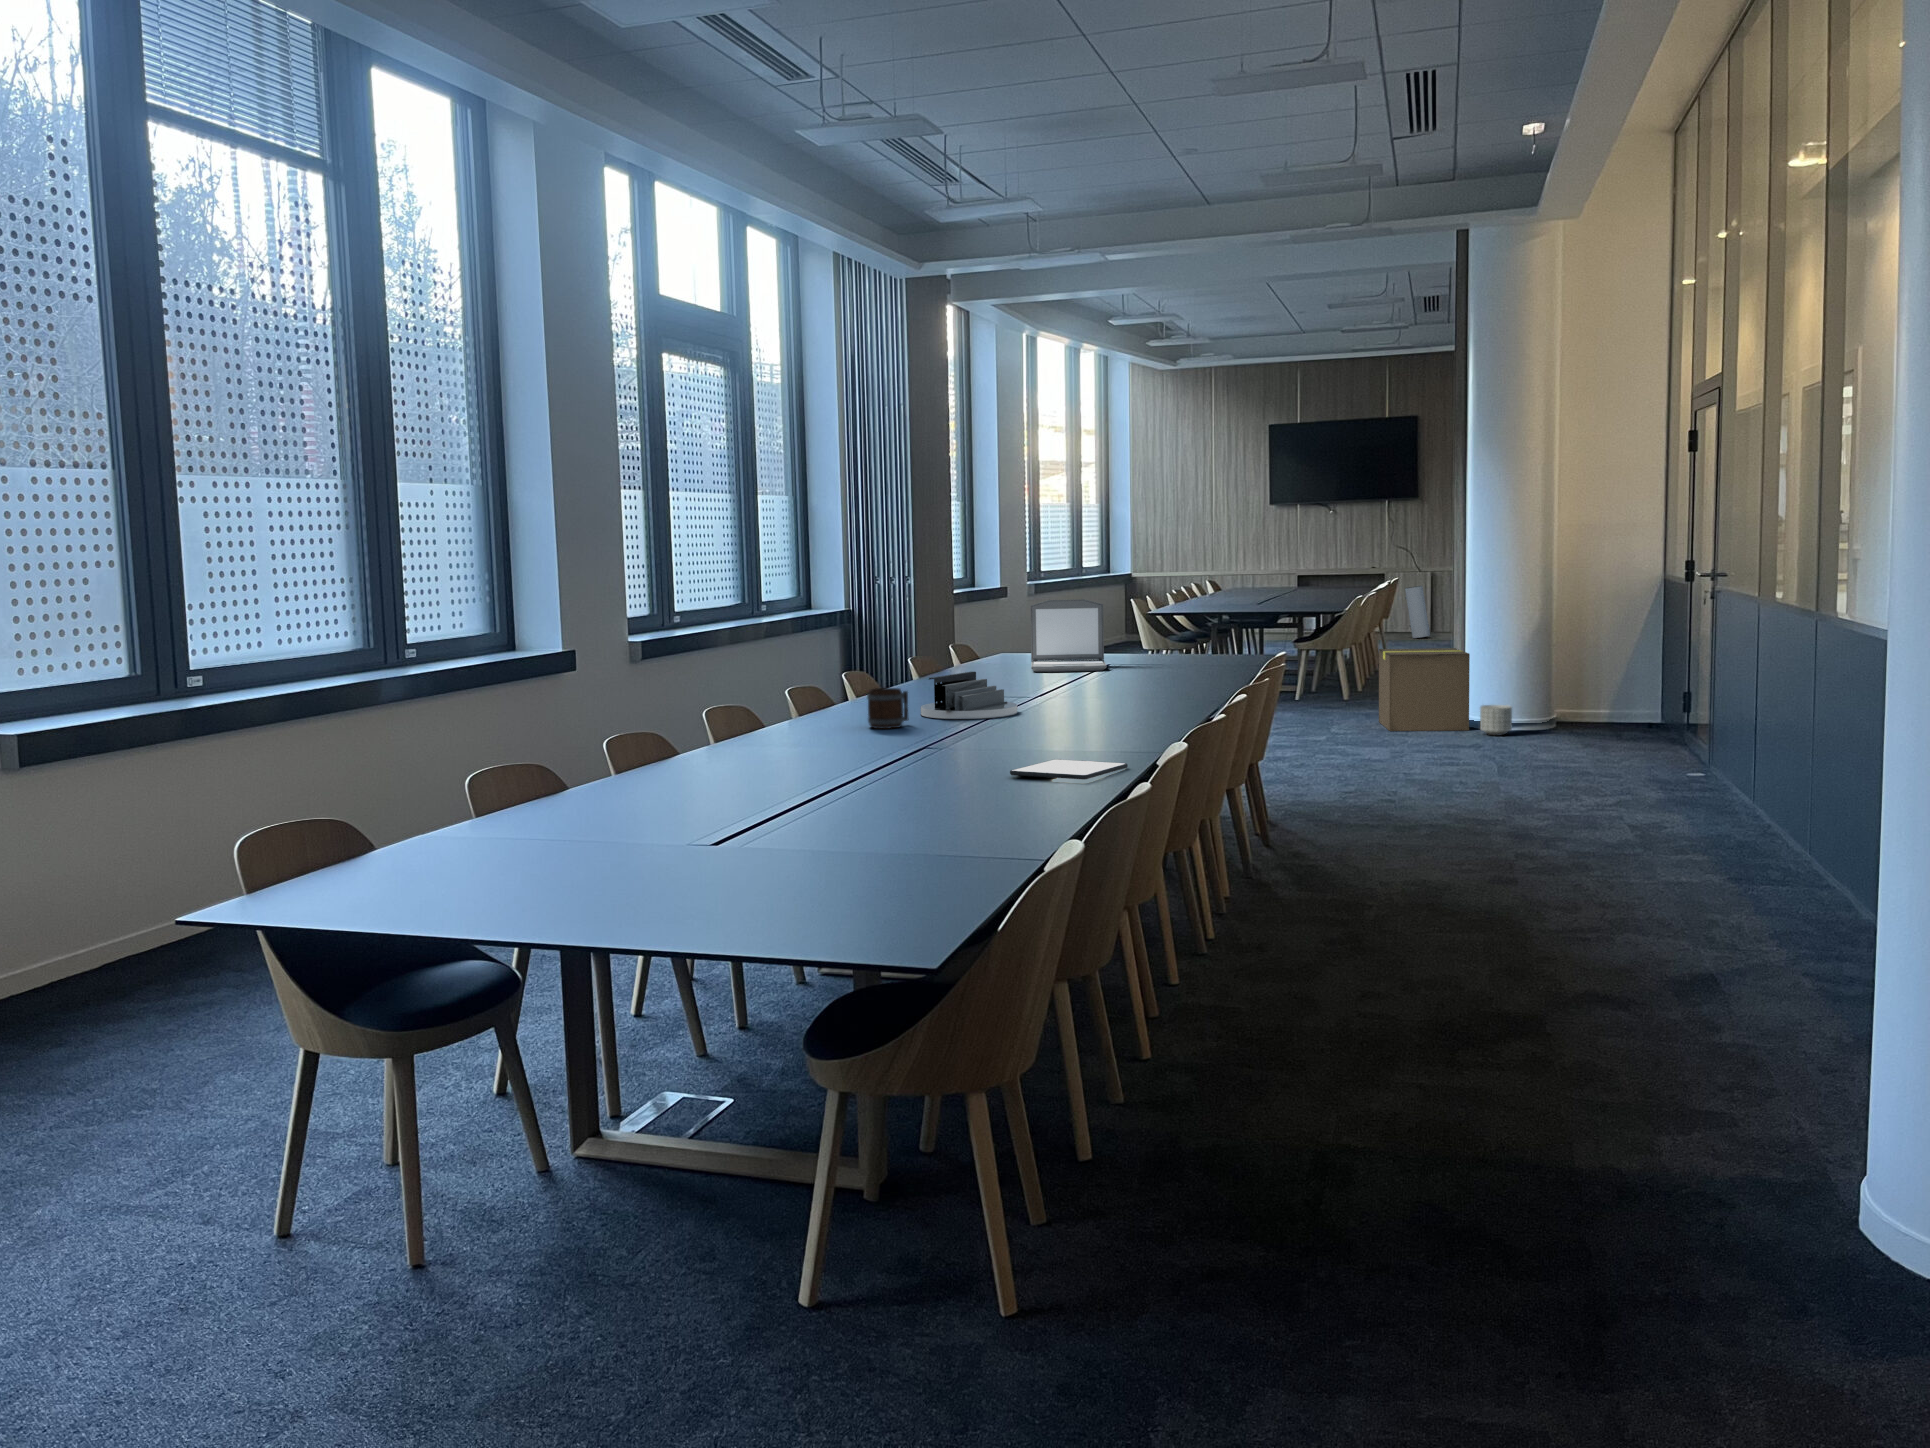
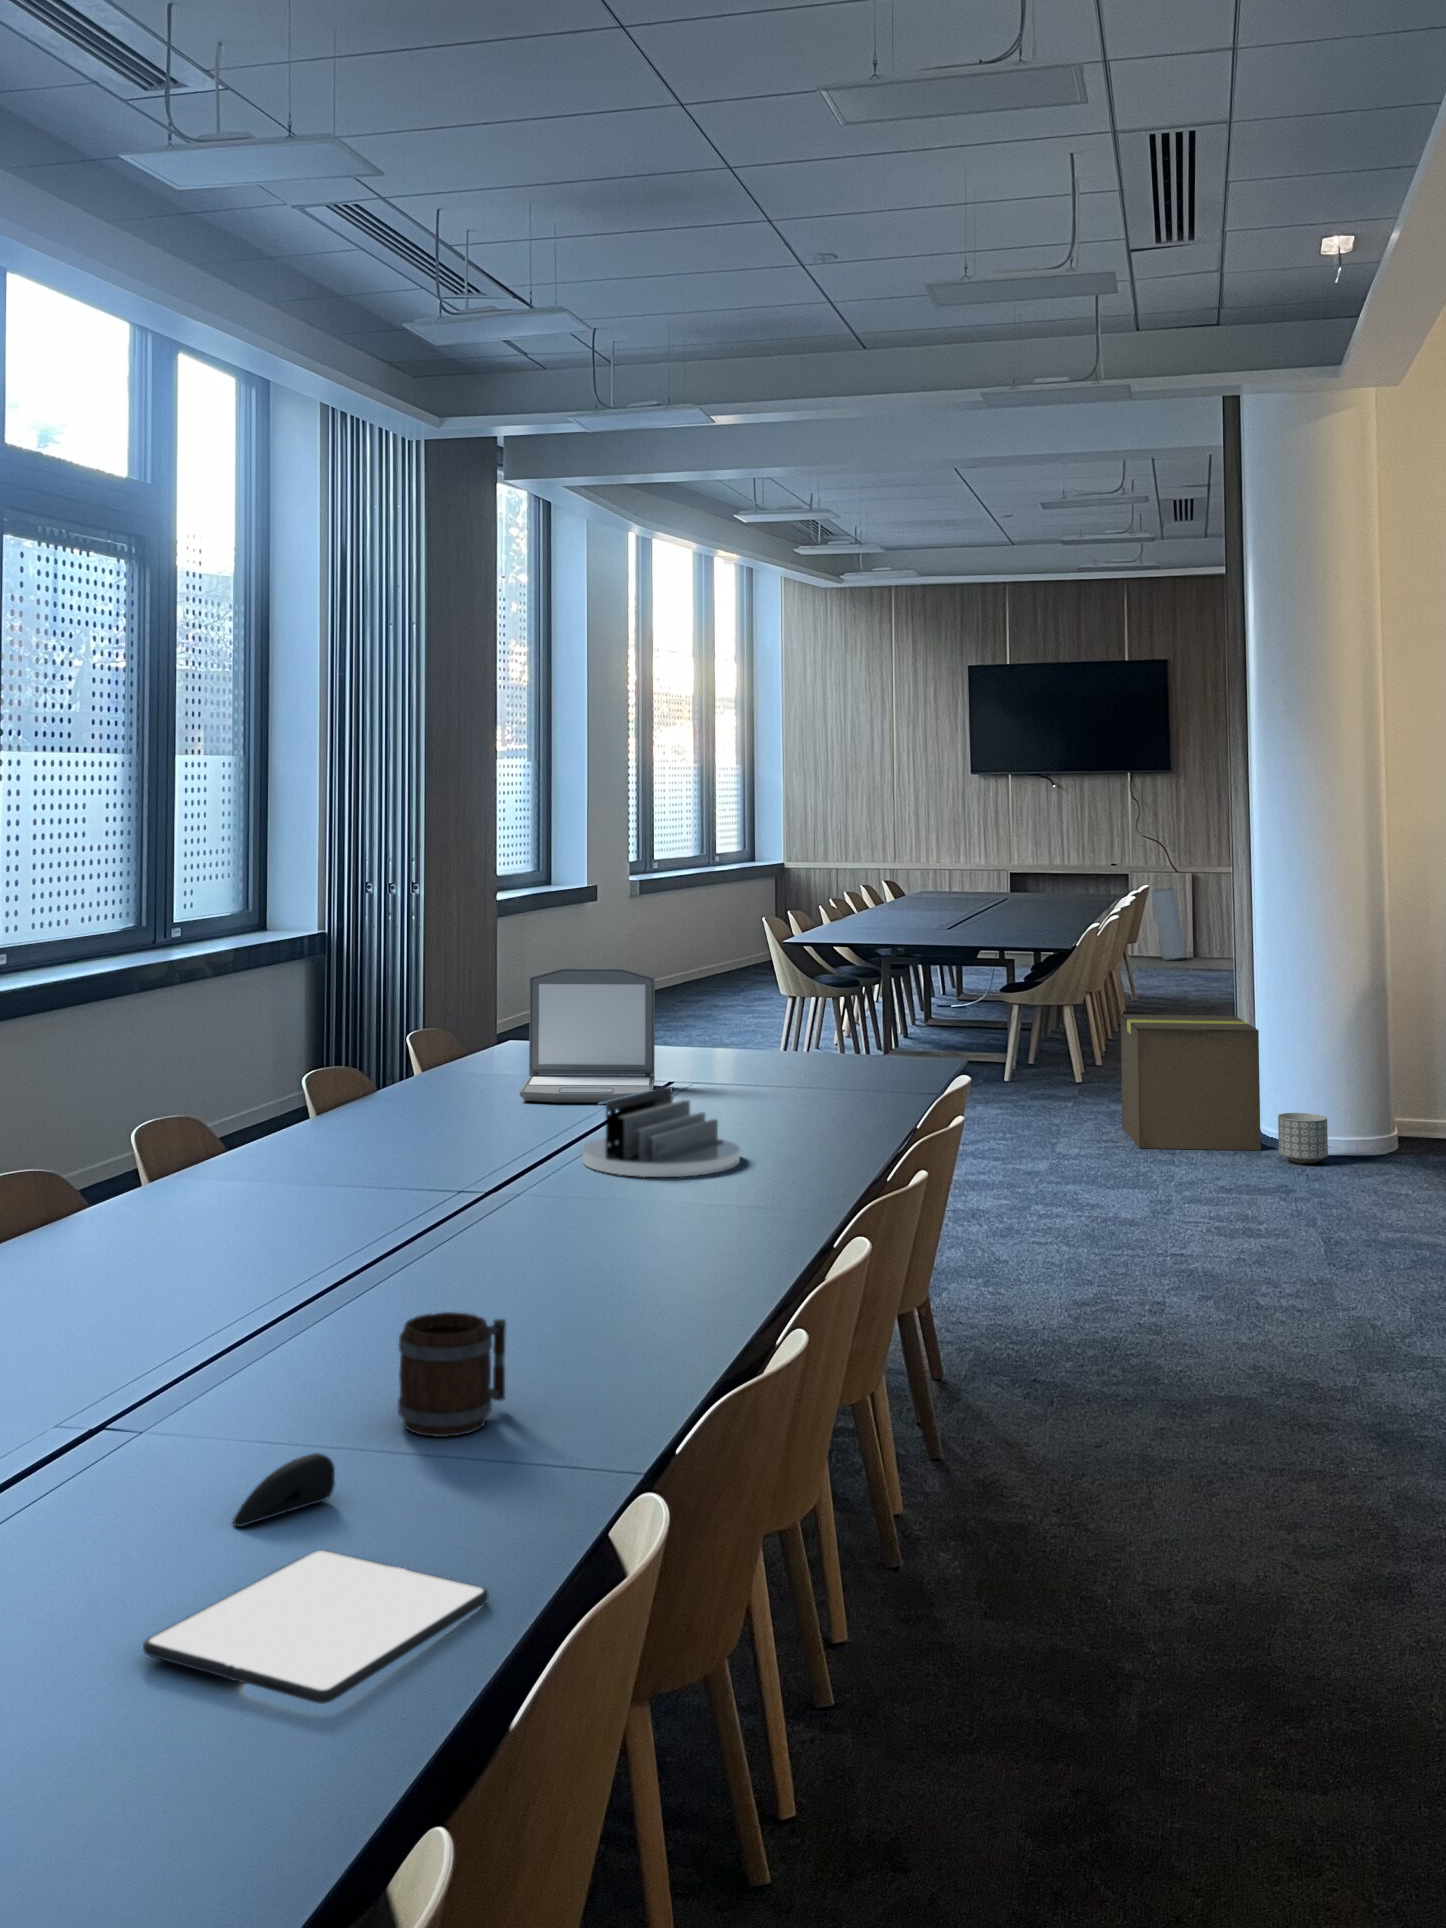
desk organizer: present [921,672,1017,719] -> present [582,1087,740,1177]
mug: present [867,688,909,729] -> present [398,1312,506,1437]
computer mouse: none [1012,737,1048,760] -> present [233,1453,335,1527]

